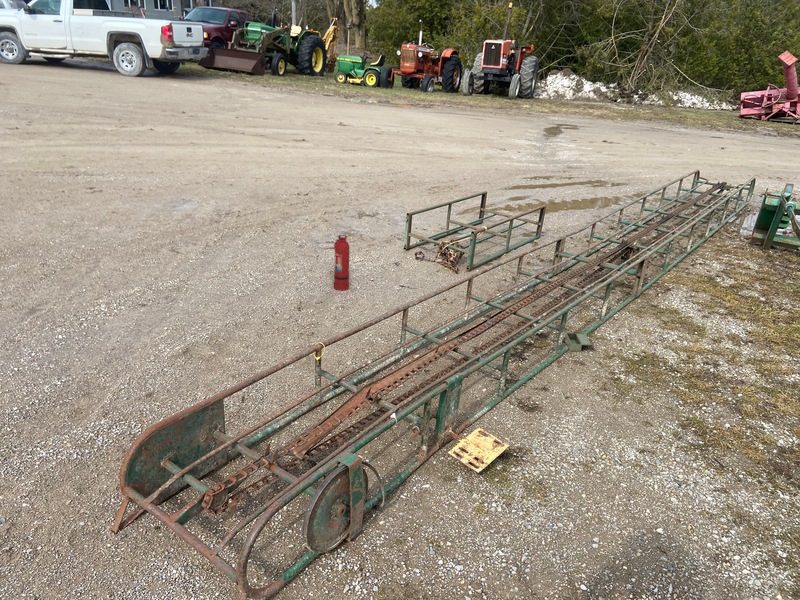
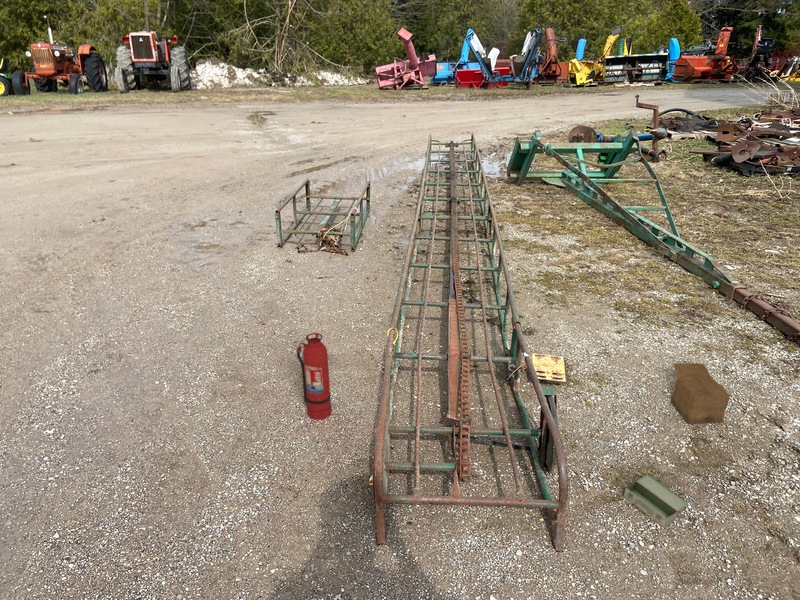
fire extinguisher: present [334,235,349,290] -> present [297,333,332,420]
cardboard box: none [652,300,688,341] -> present [671,363,730,424]

